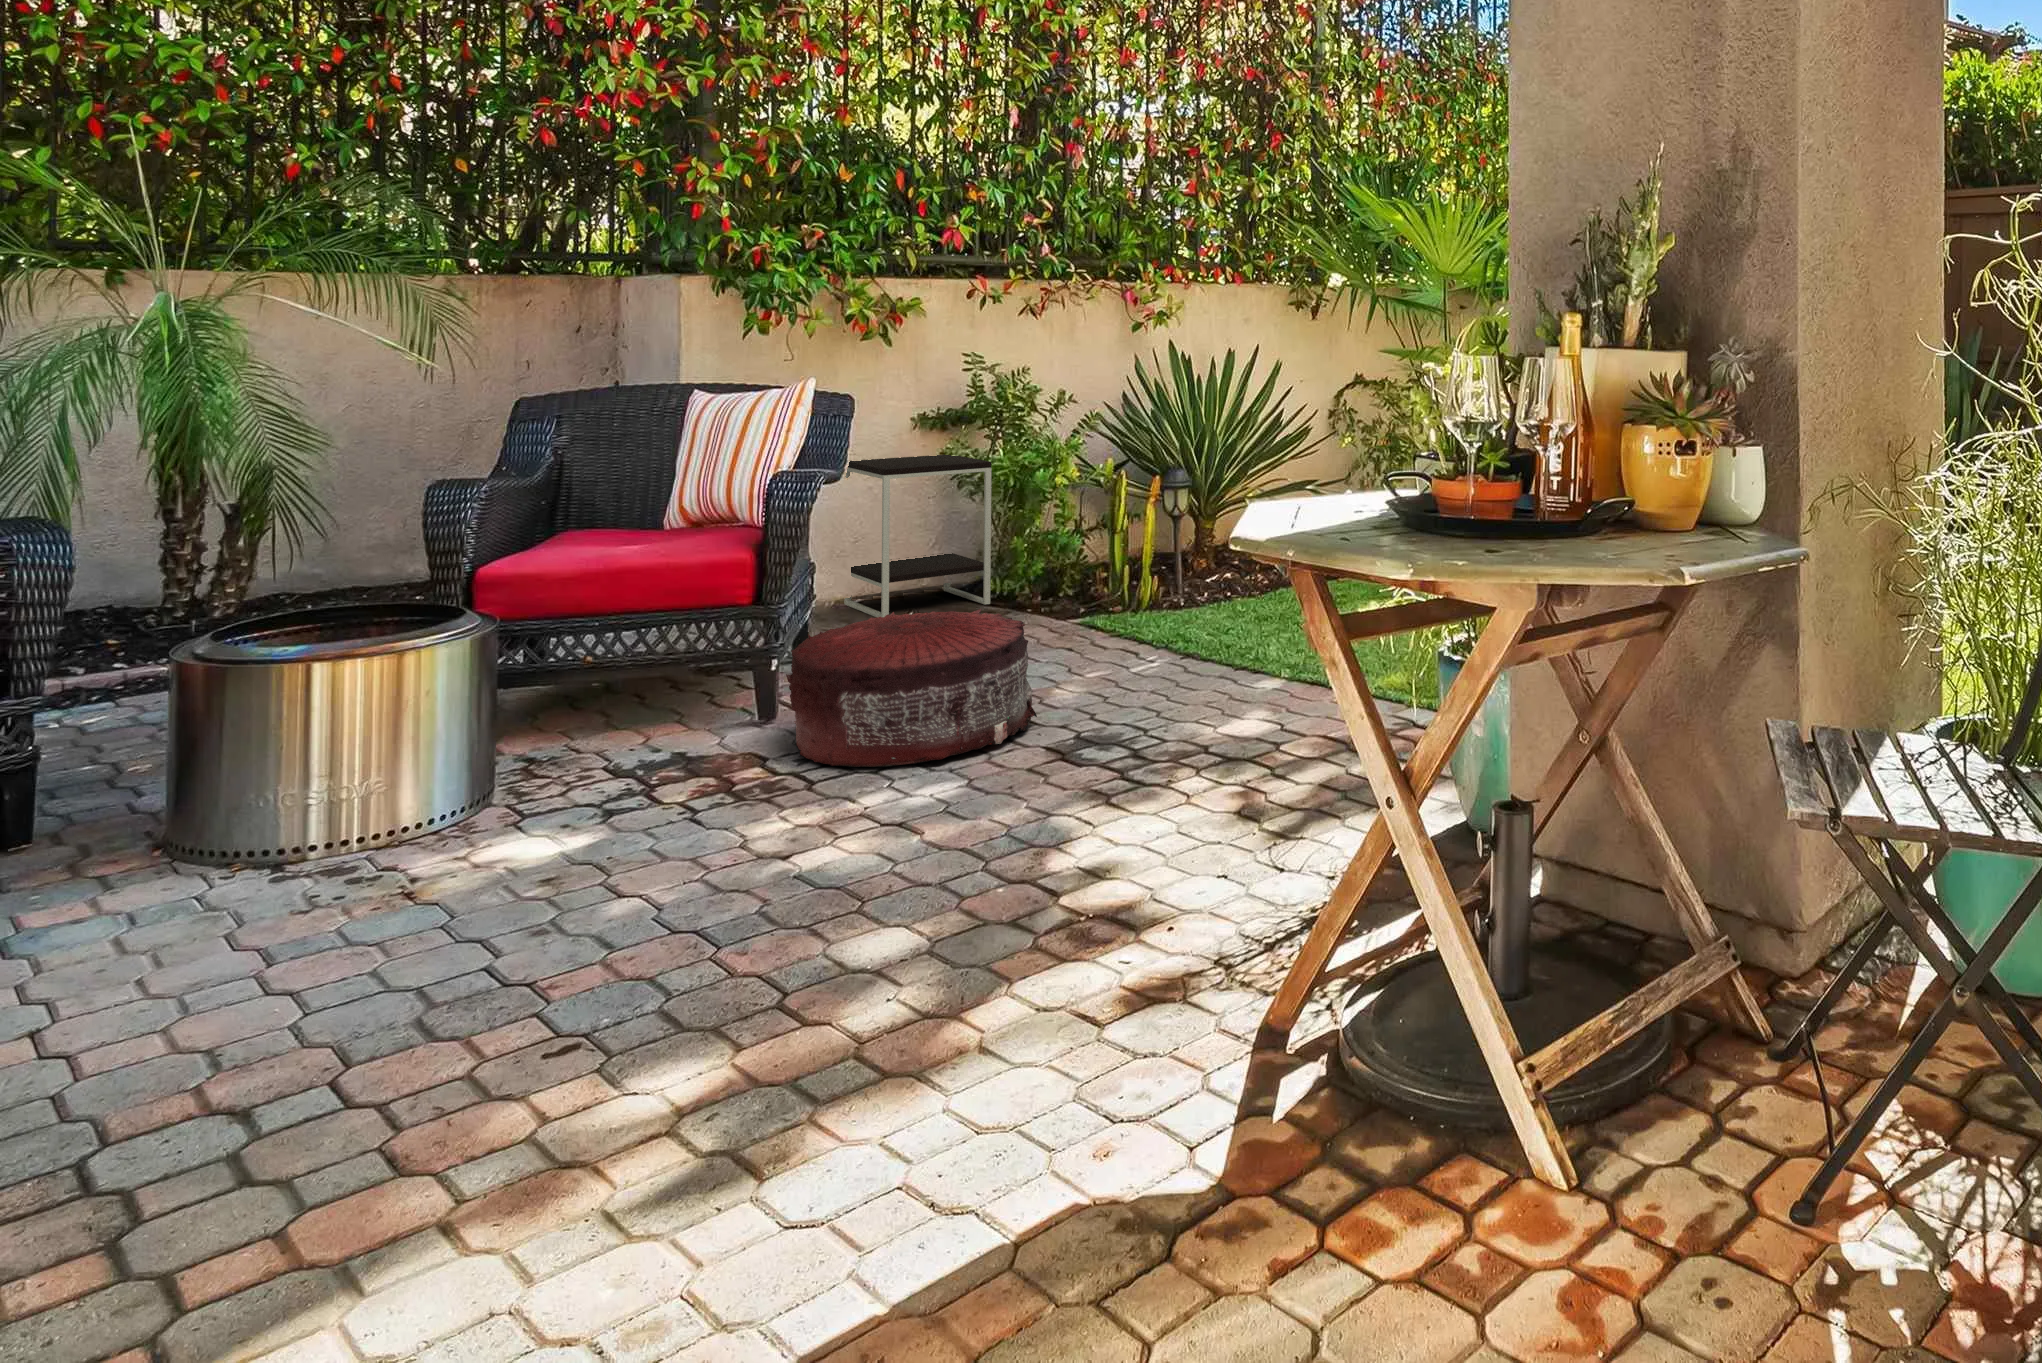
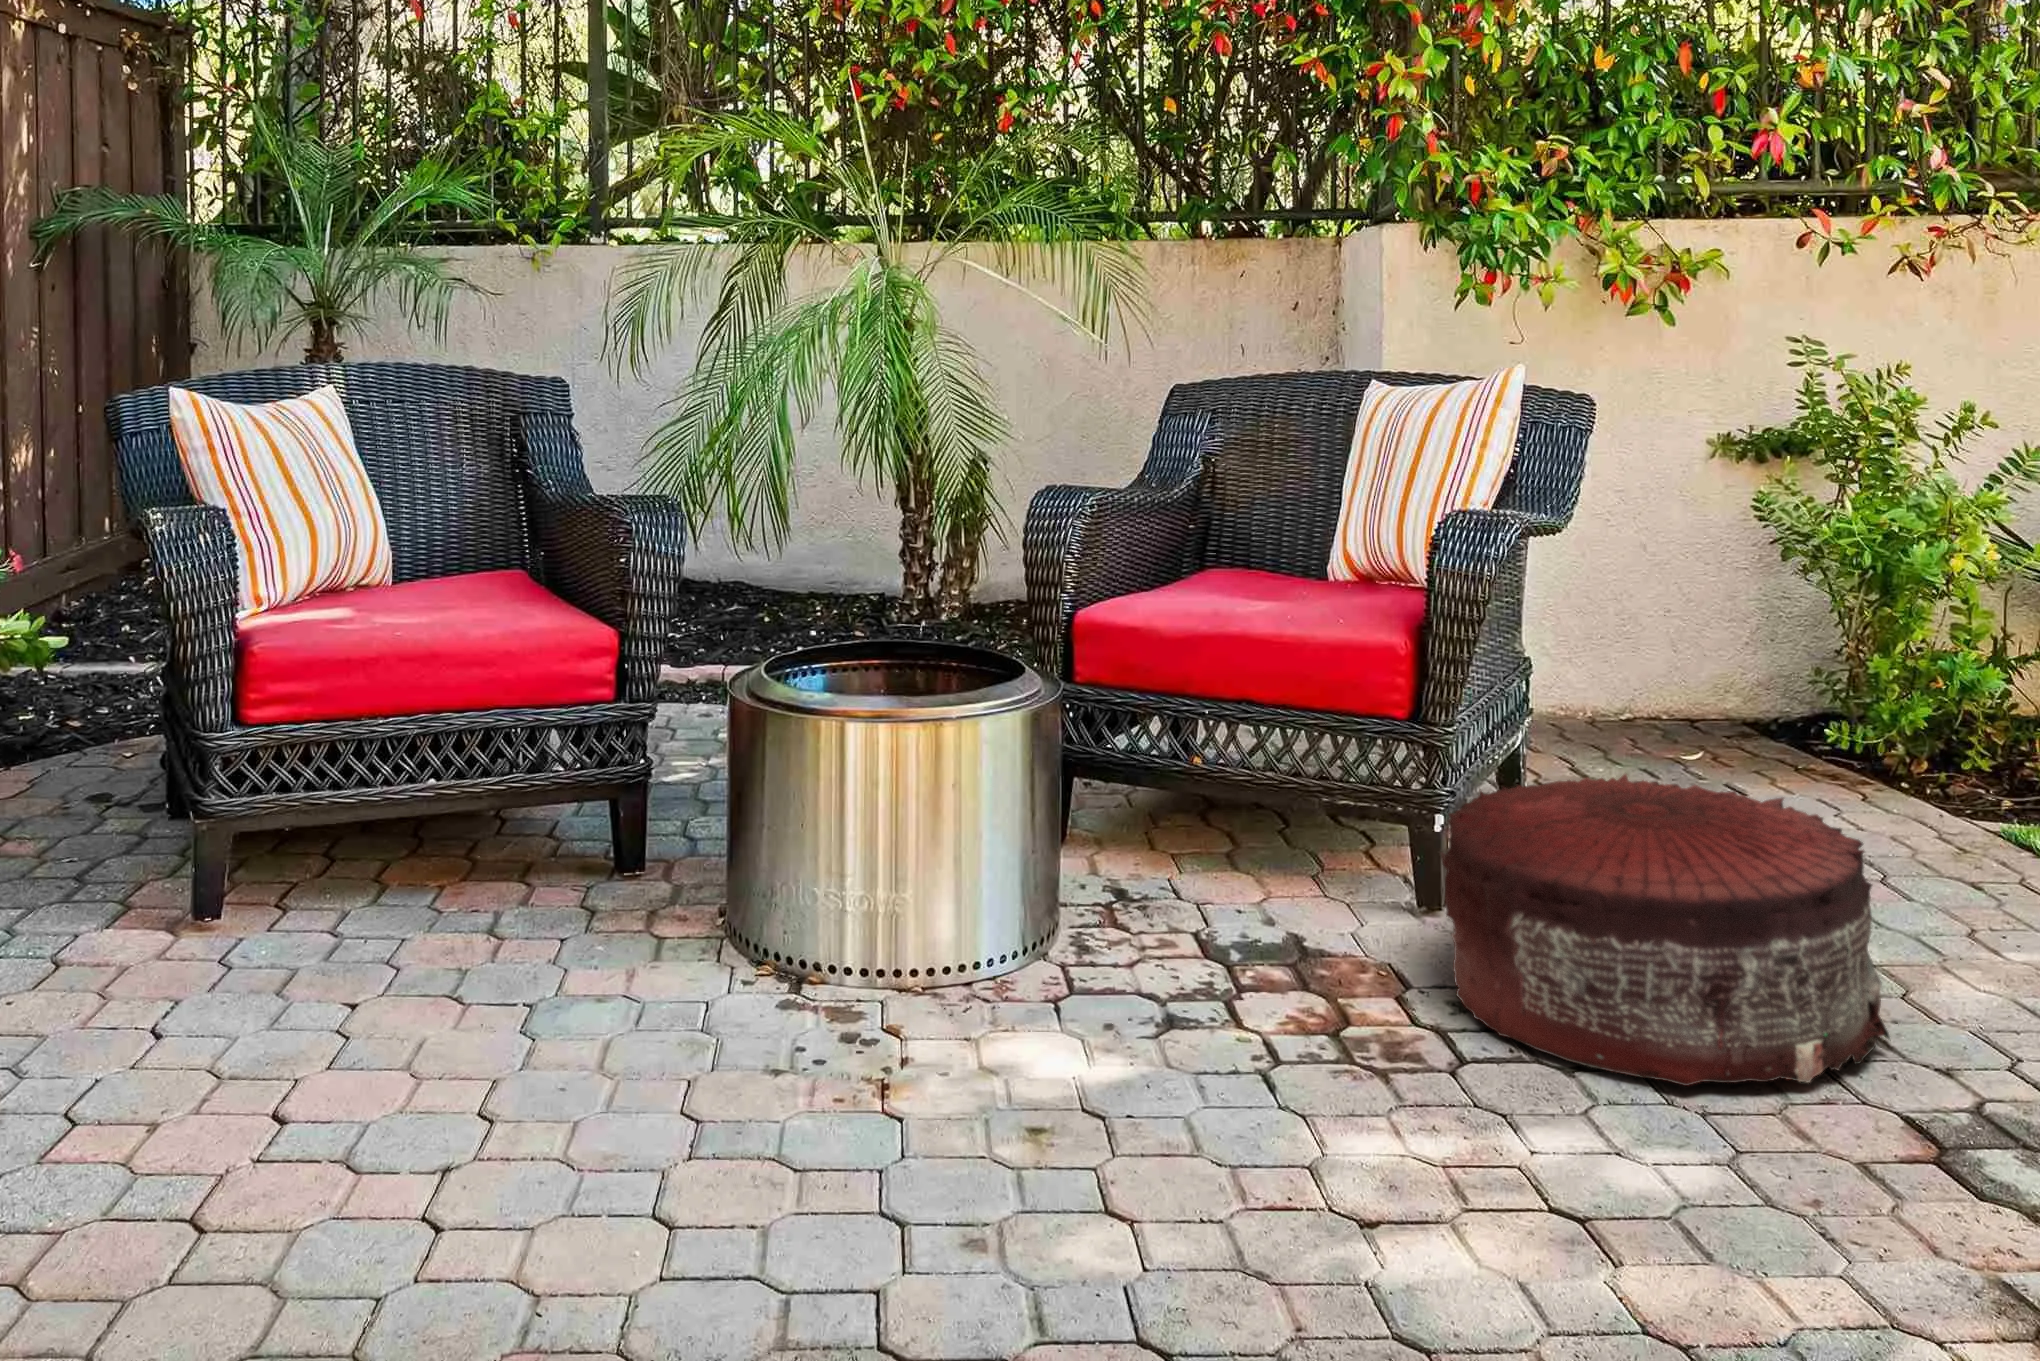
side table: present [844,455,992,617] -> none [1596,502,1833,764]

